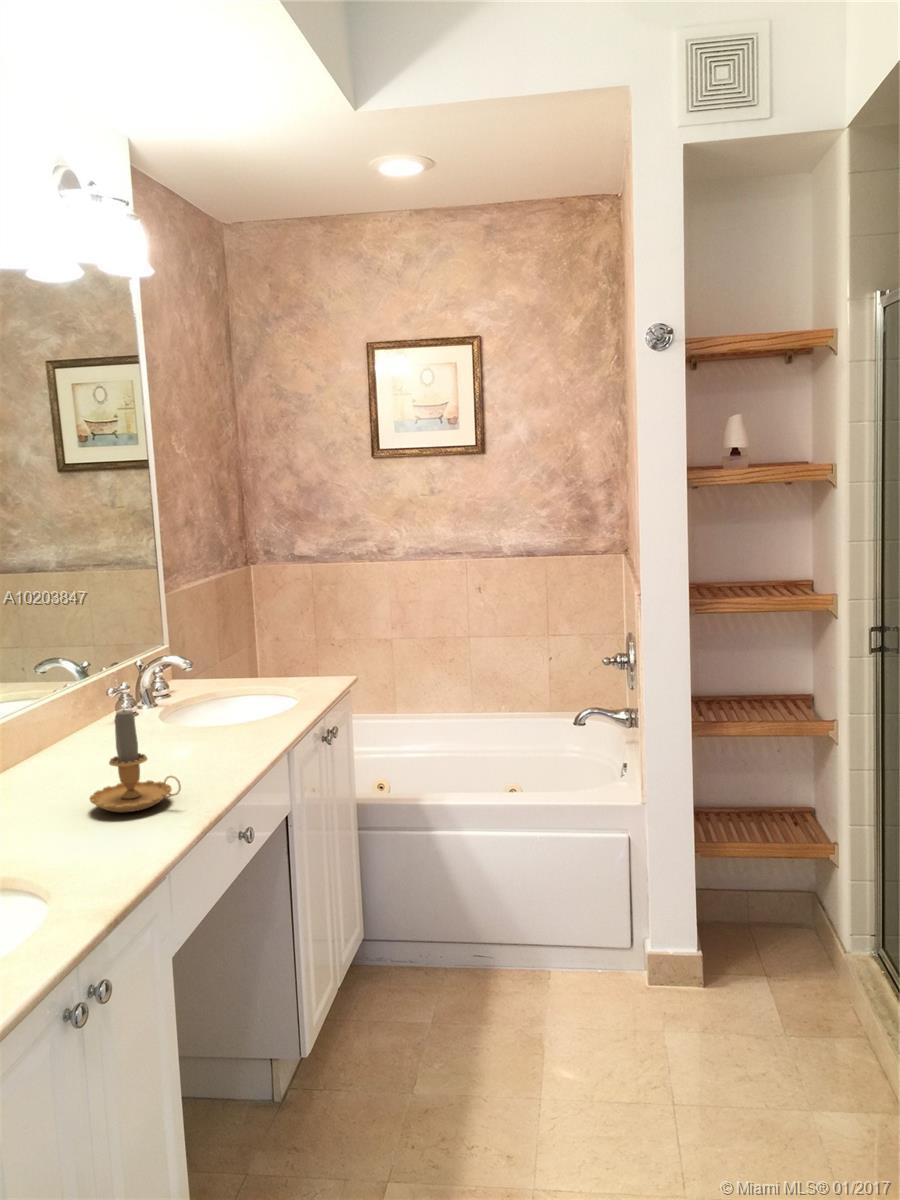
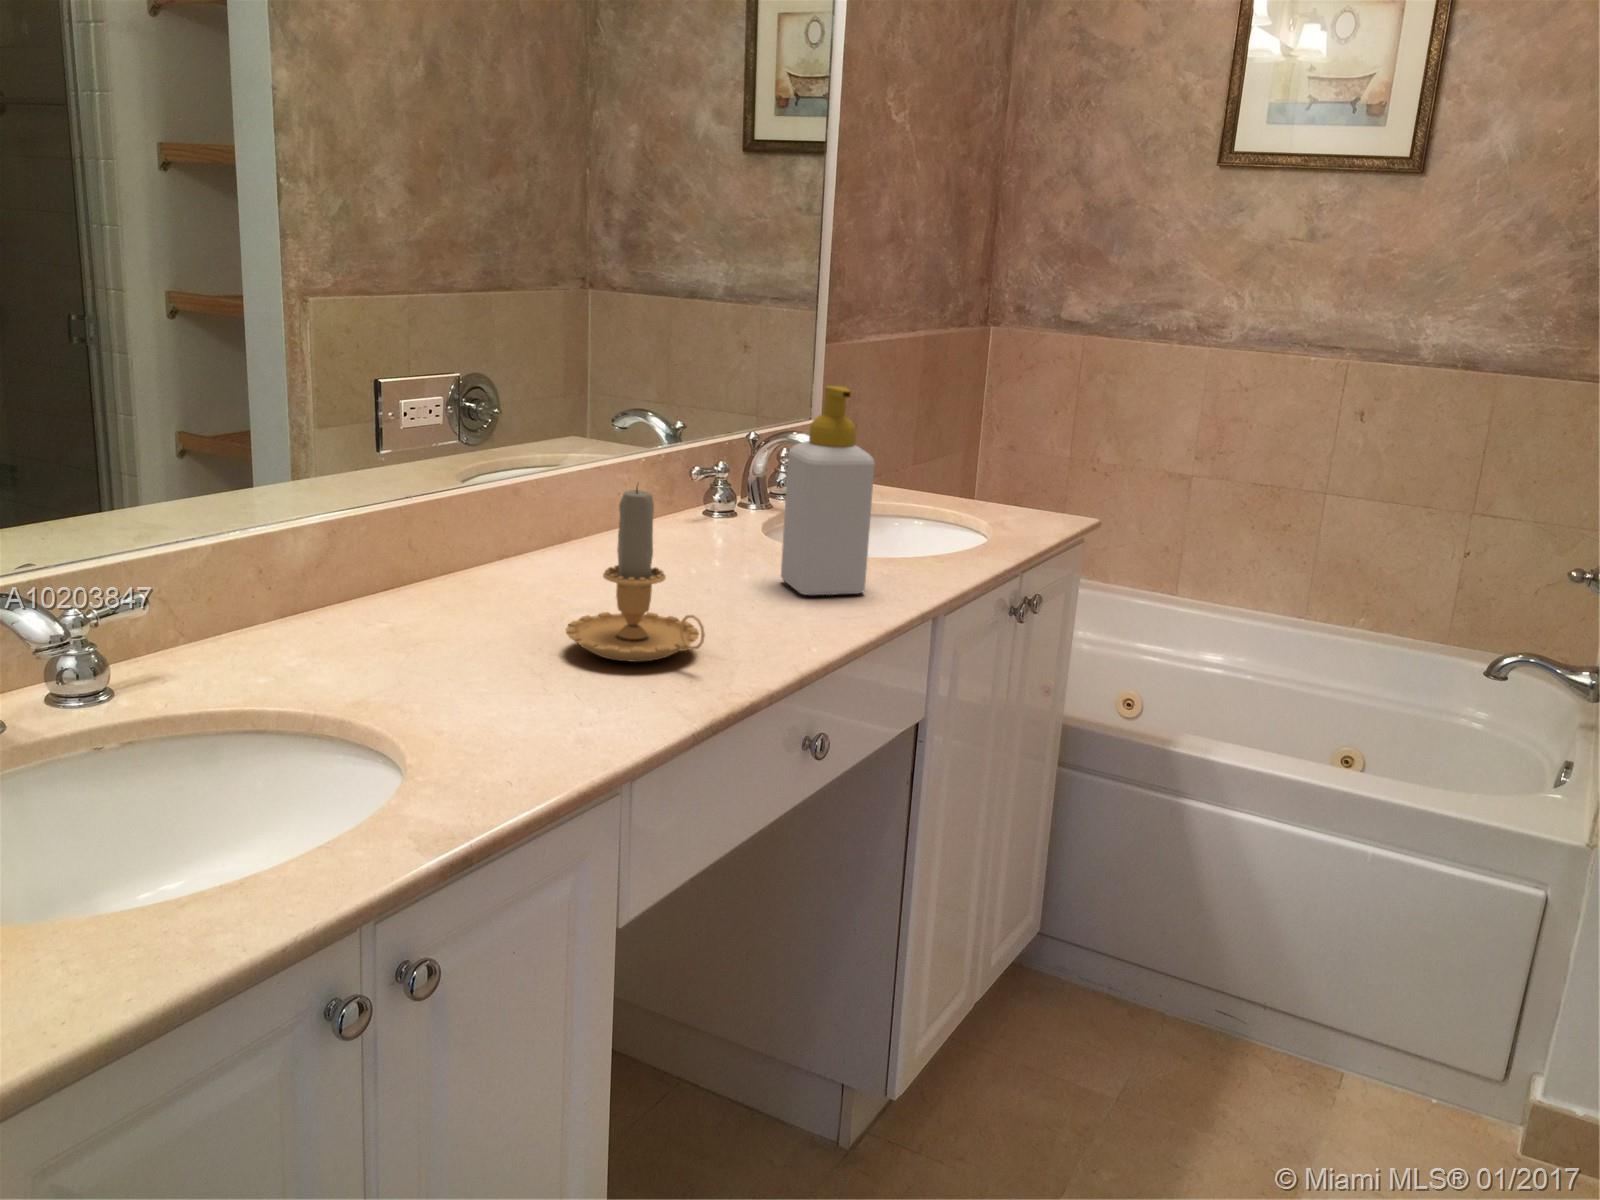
soap bottle: none [187,628,247,753] -> present [781,386,875,595]

